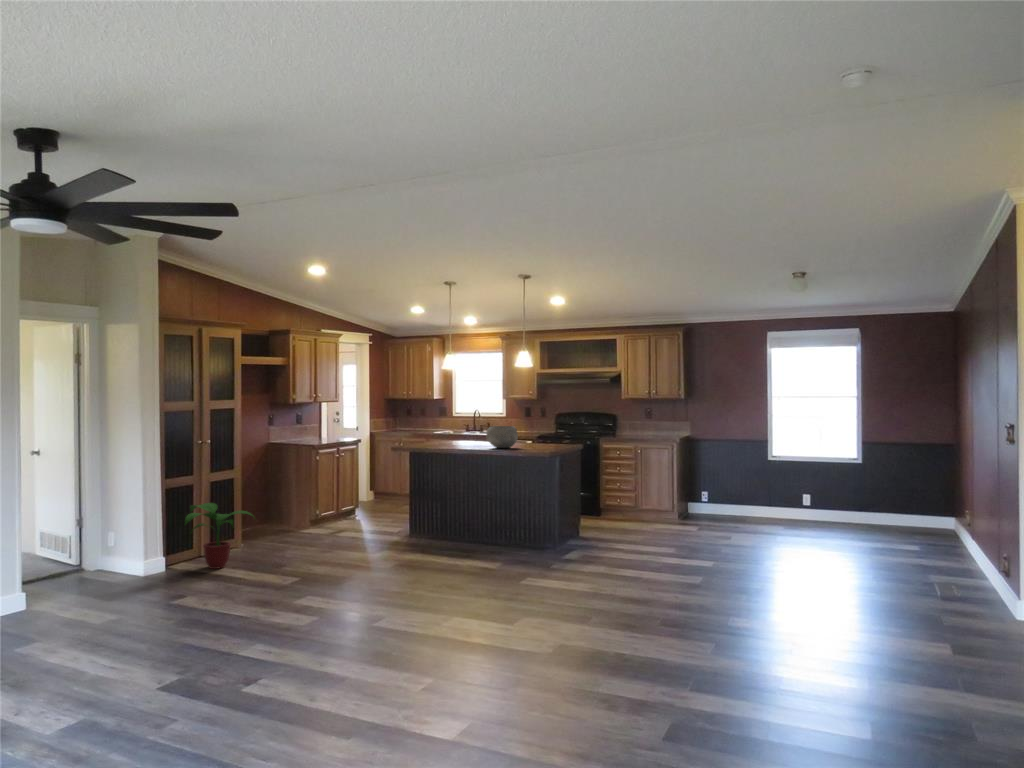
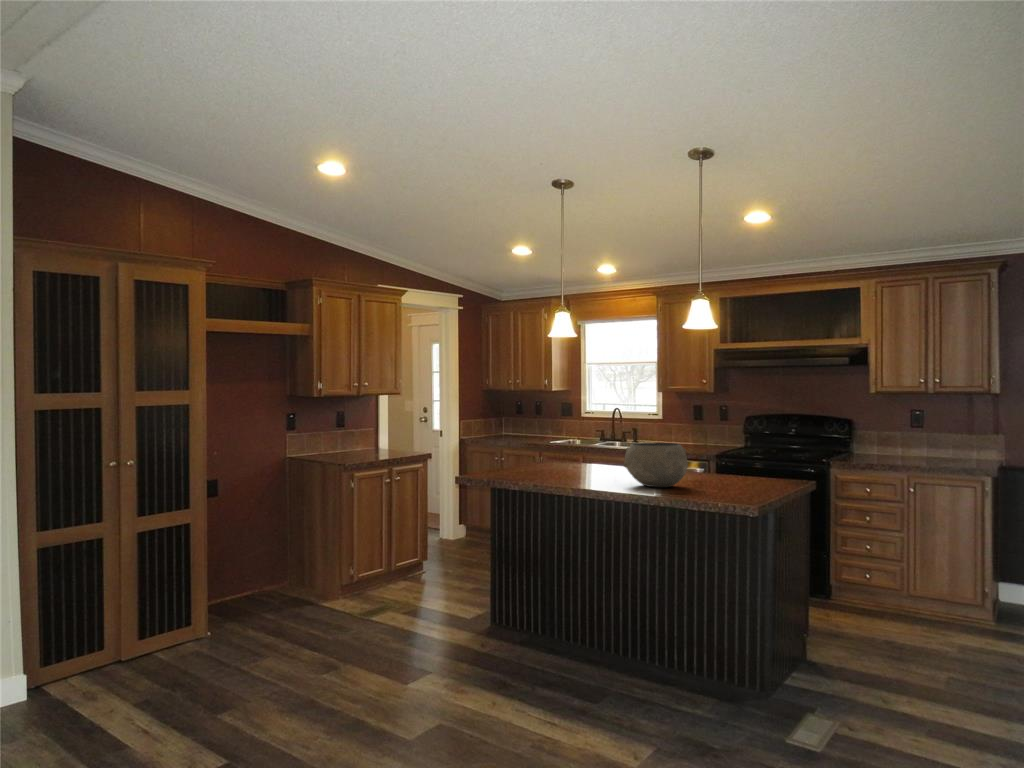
potted plant: present [185,503,253,569] -> none [34,573,191,703]

